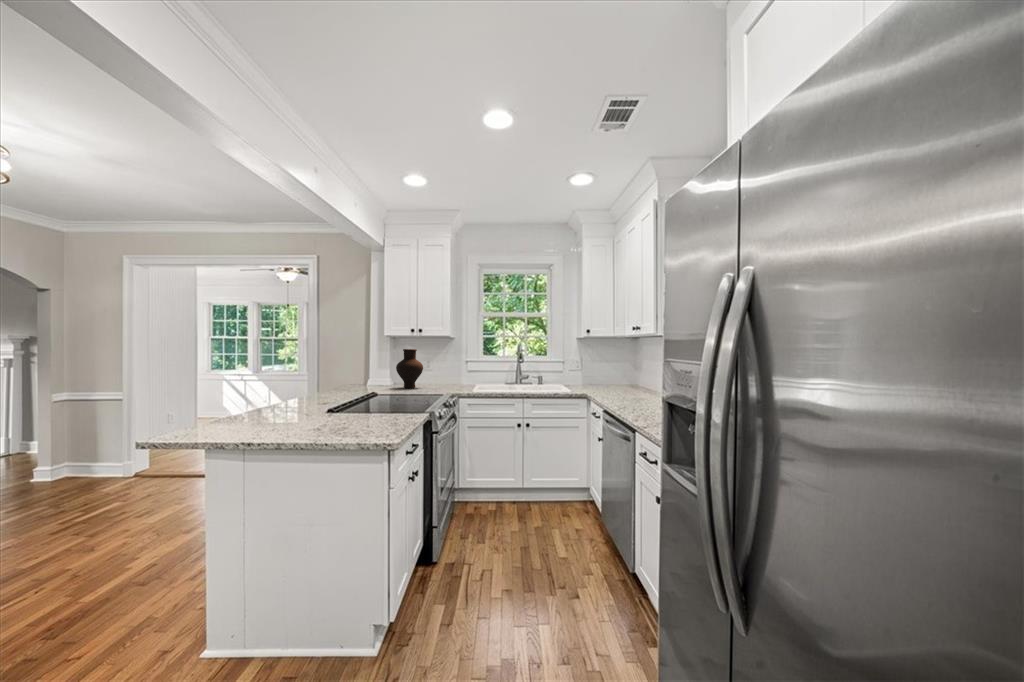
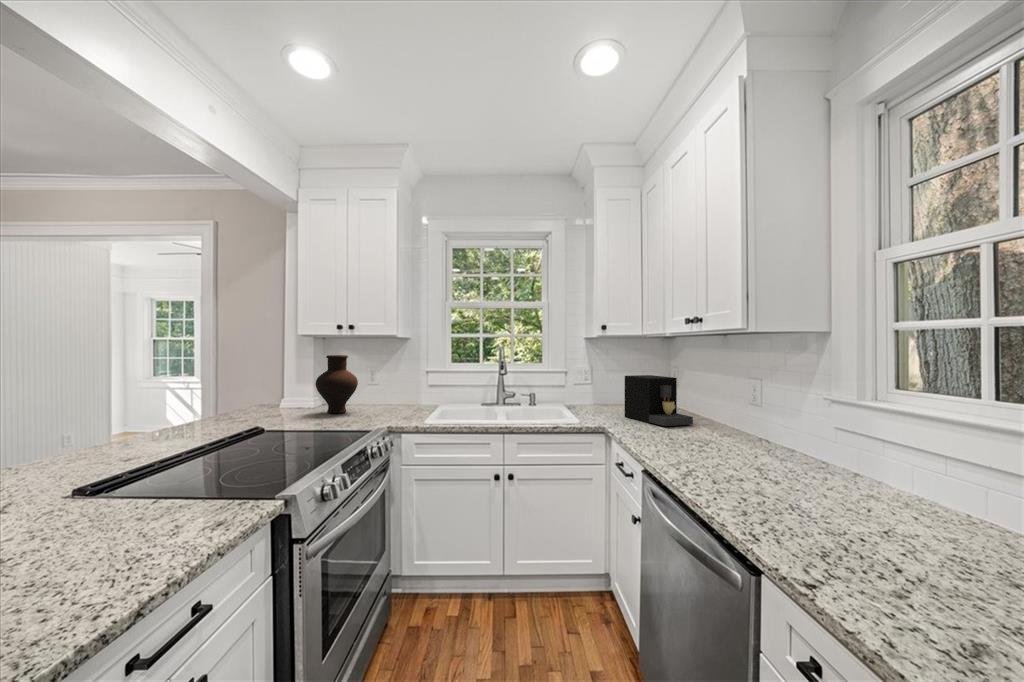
coffee maker: none [602,363,643,393] -> present [625,375,693,426]

